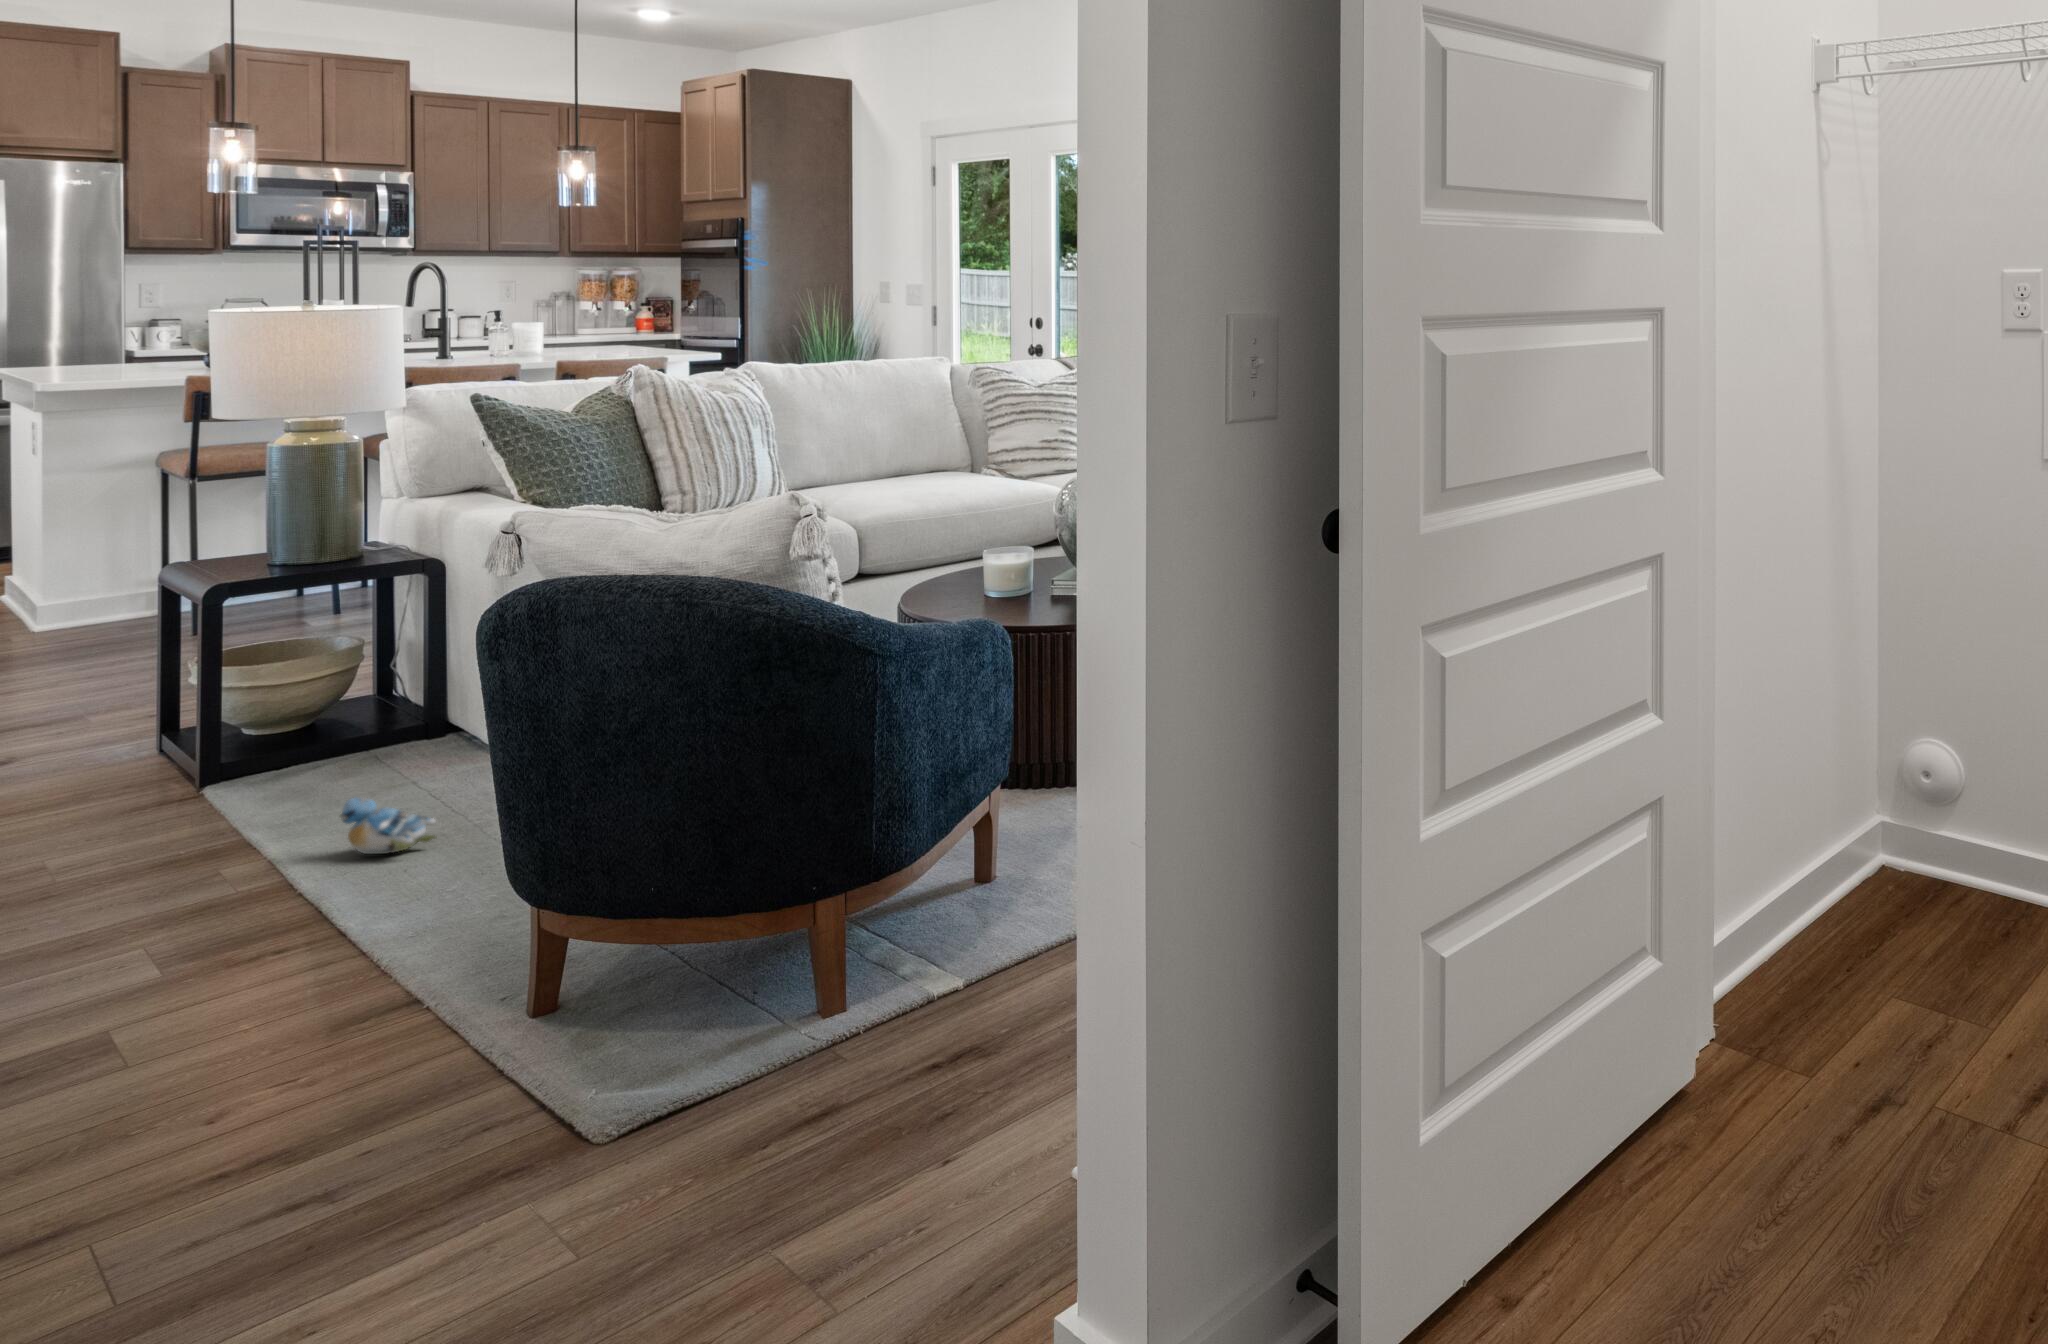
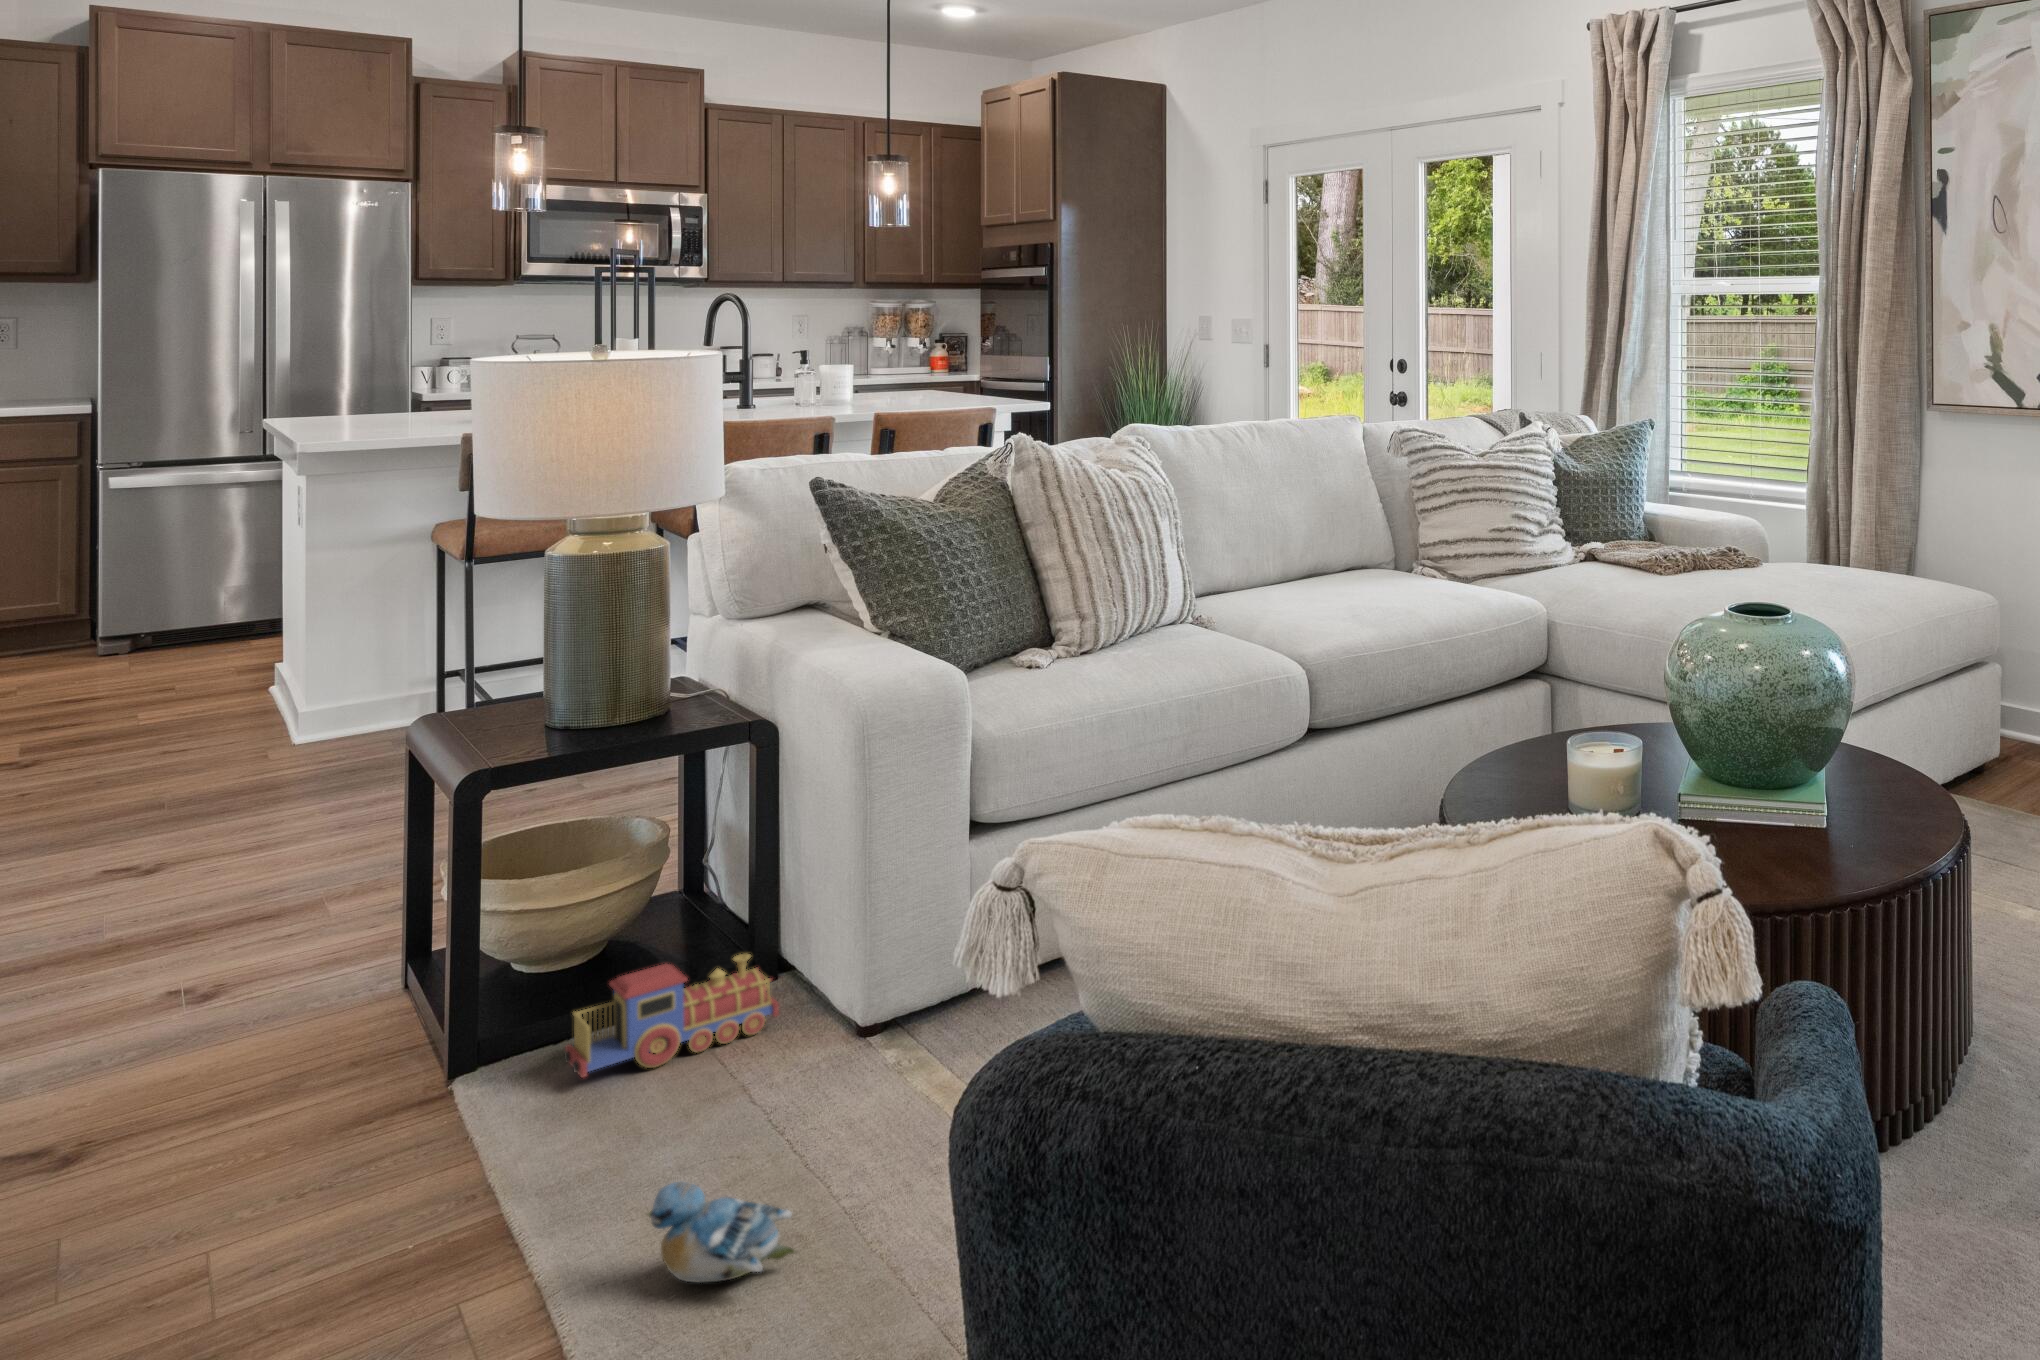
toy train: none [283,709,442,780] -> present [565,954,779,1077]

